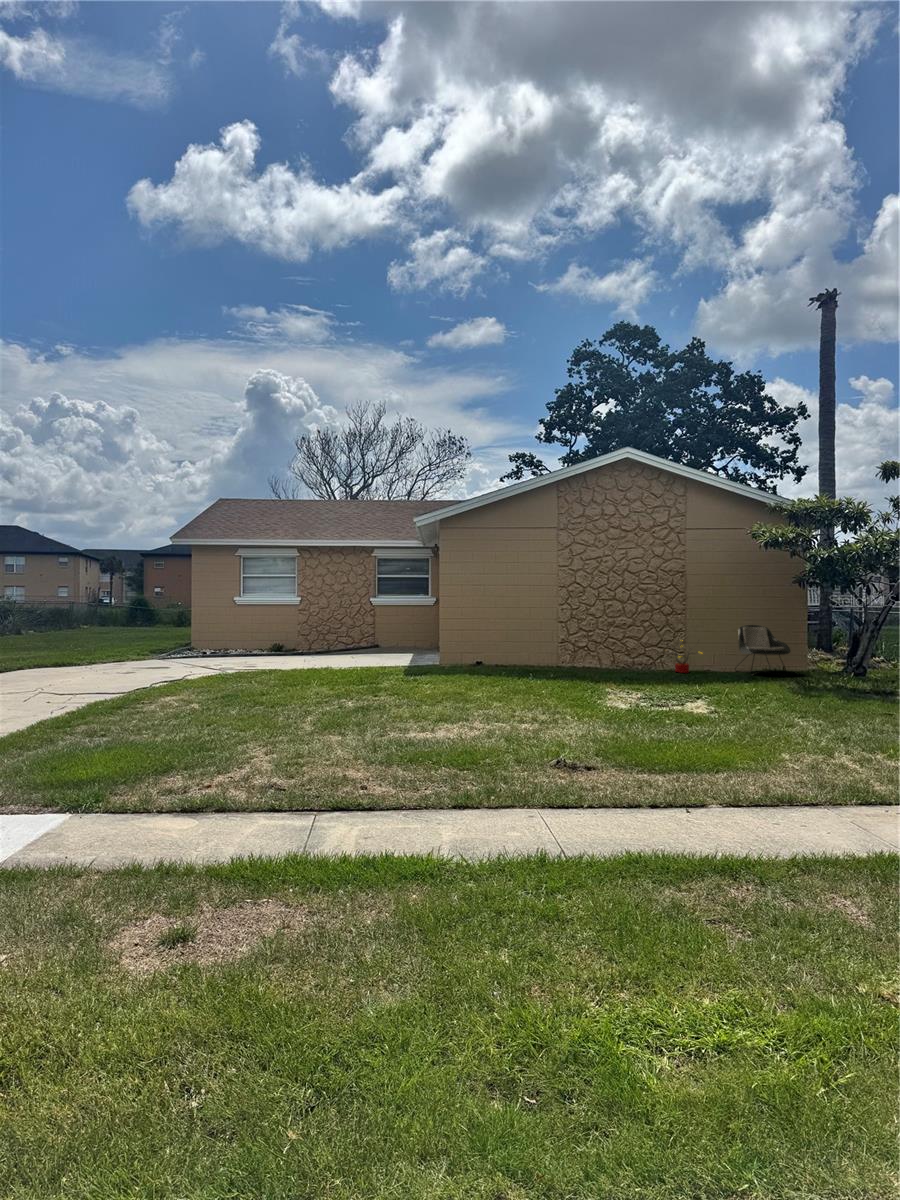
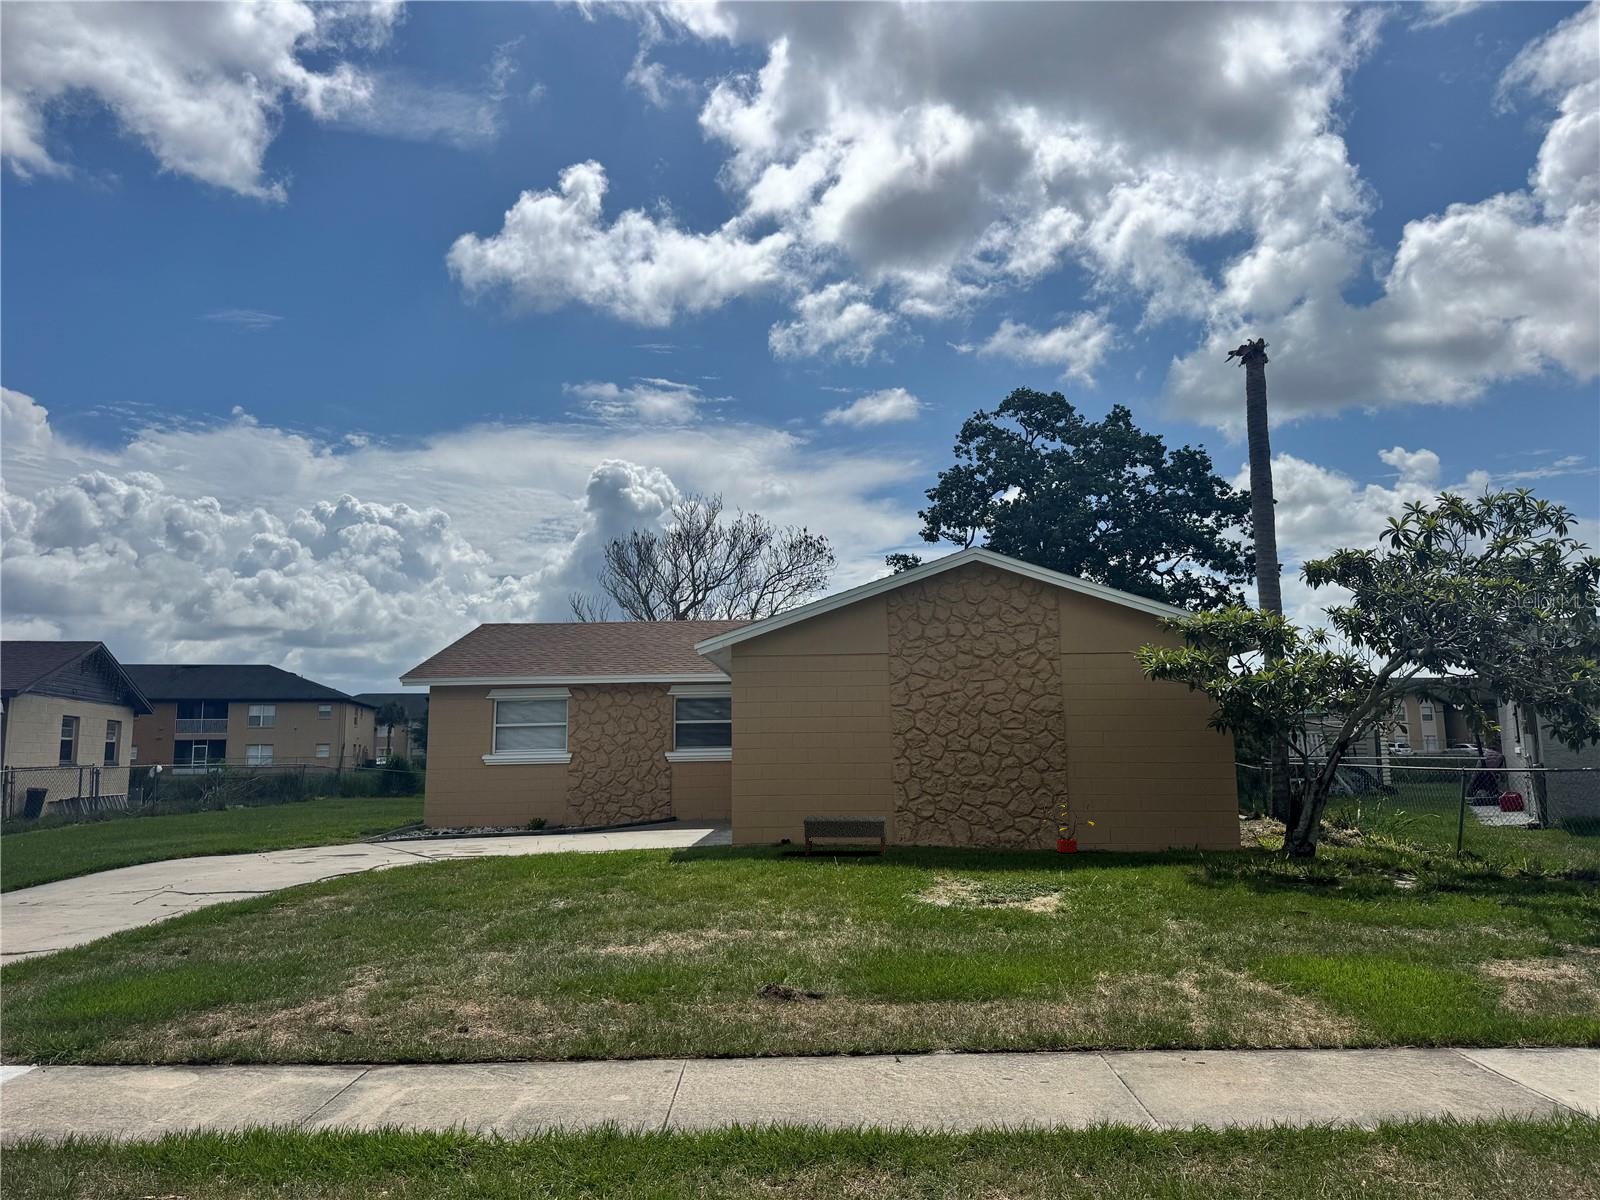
lounge chair: present [736,625,790,676] -> none [1145,781,1218,856]
bench: none [497,644,556,673] -> present [804,815,887,856]

